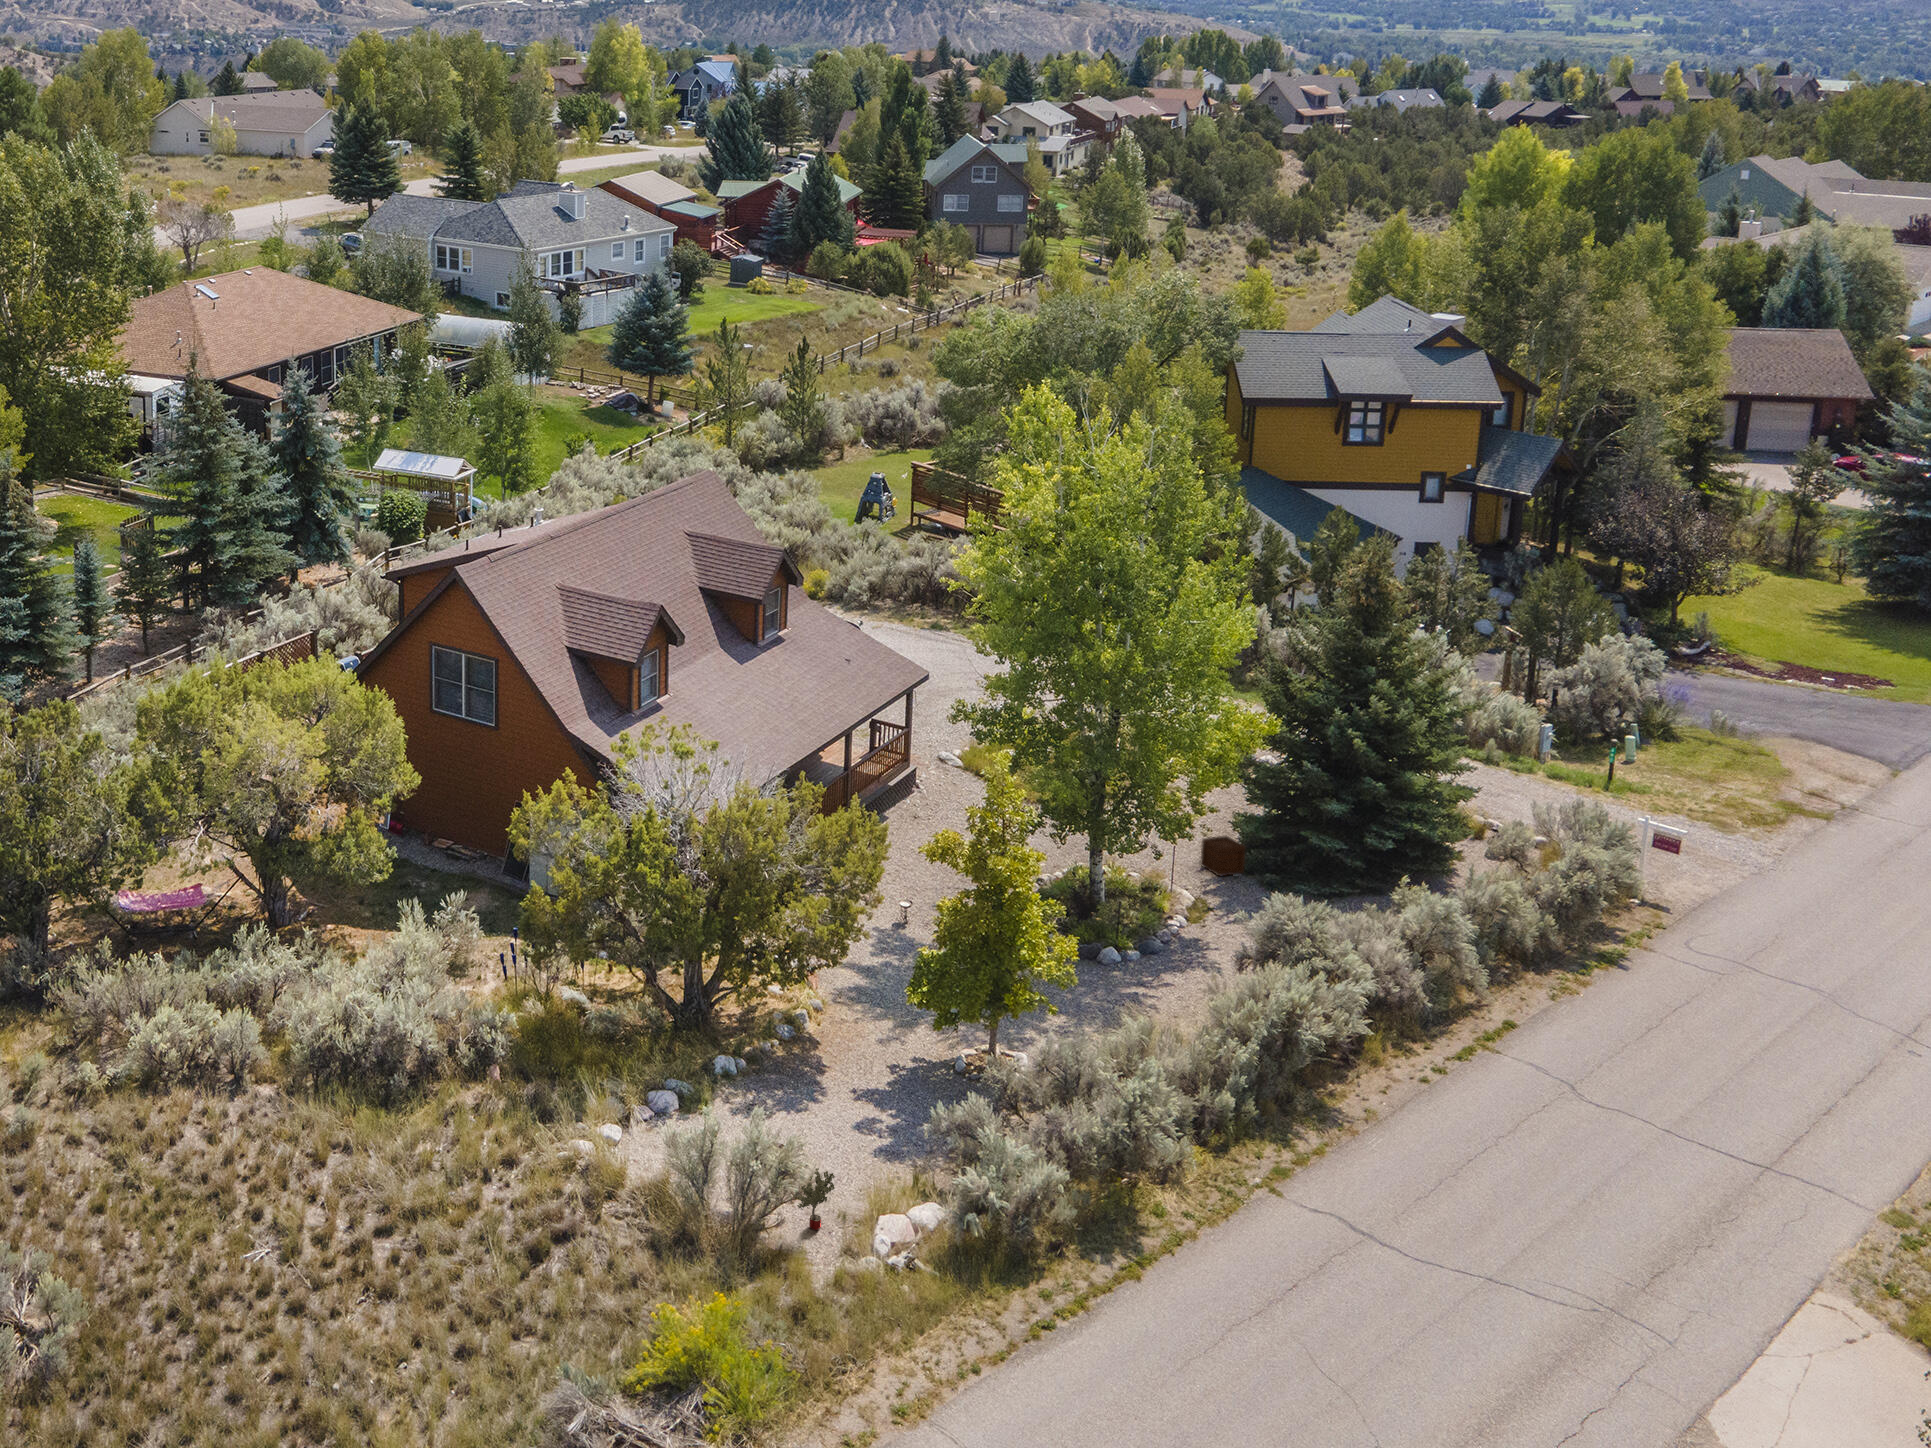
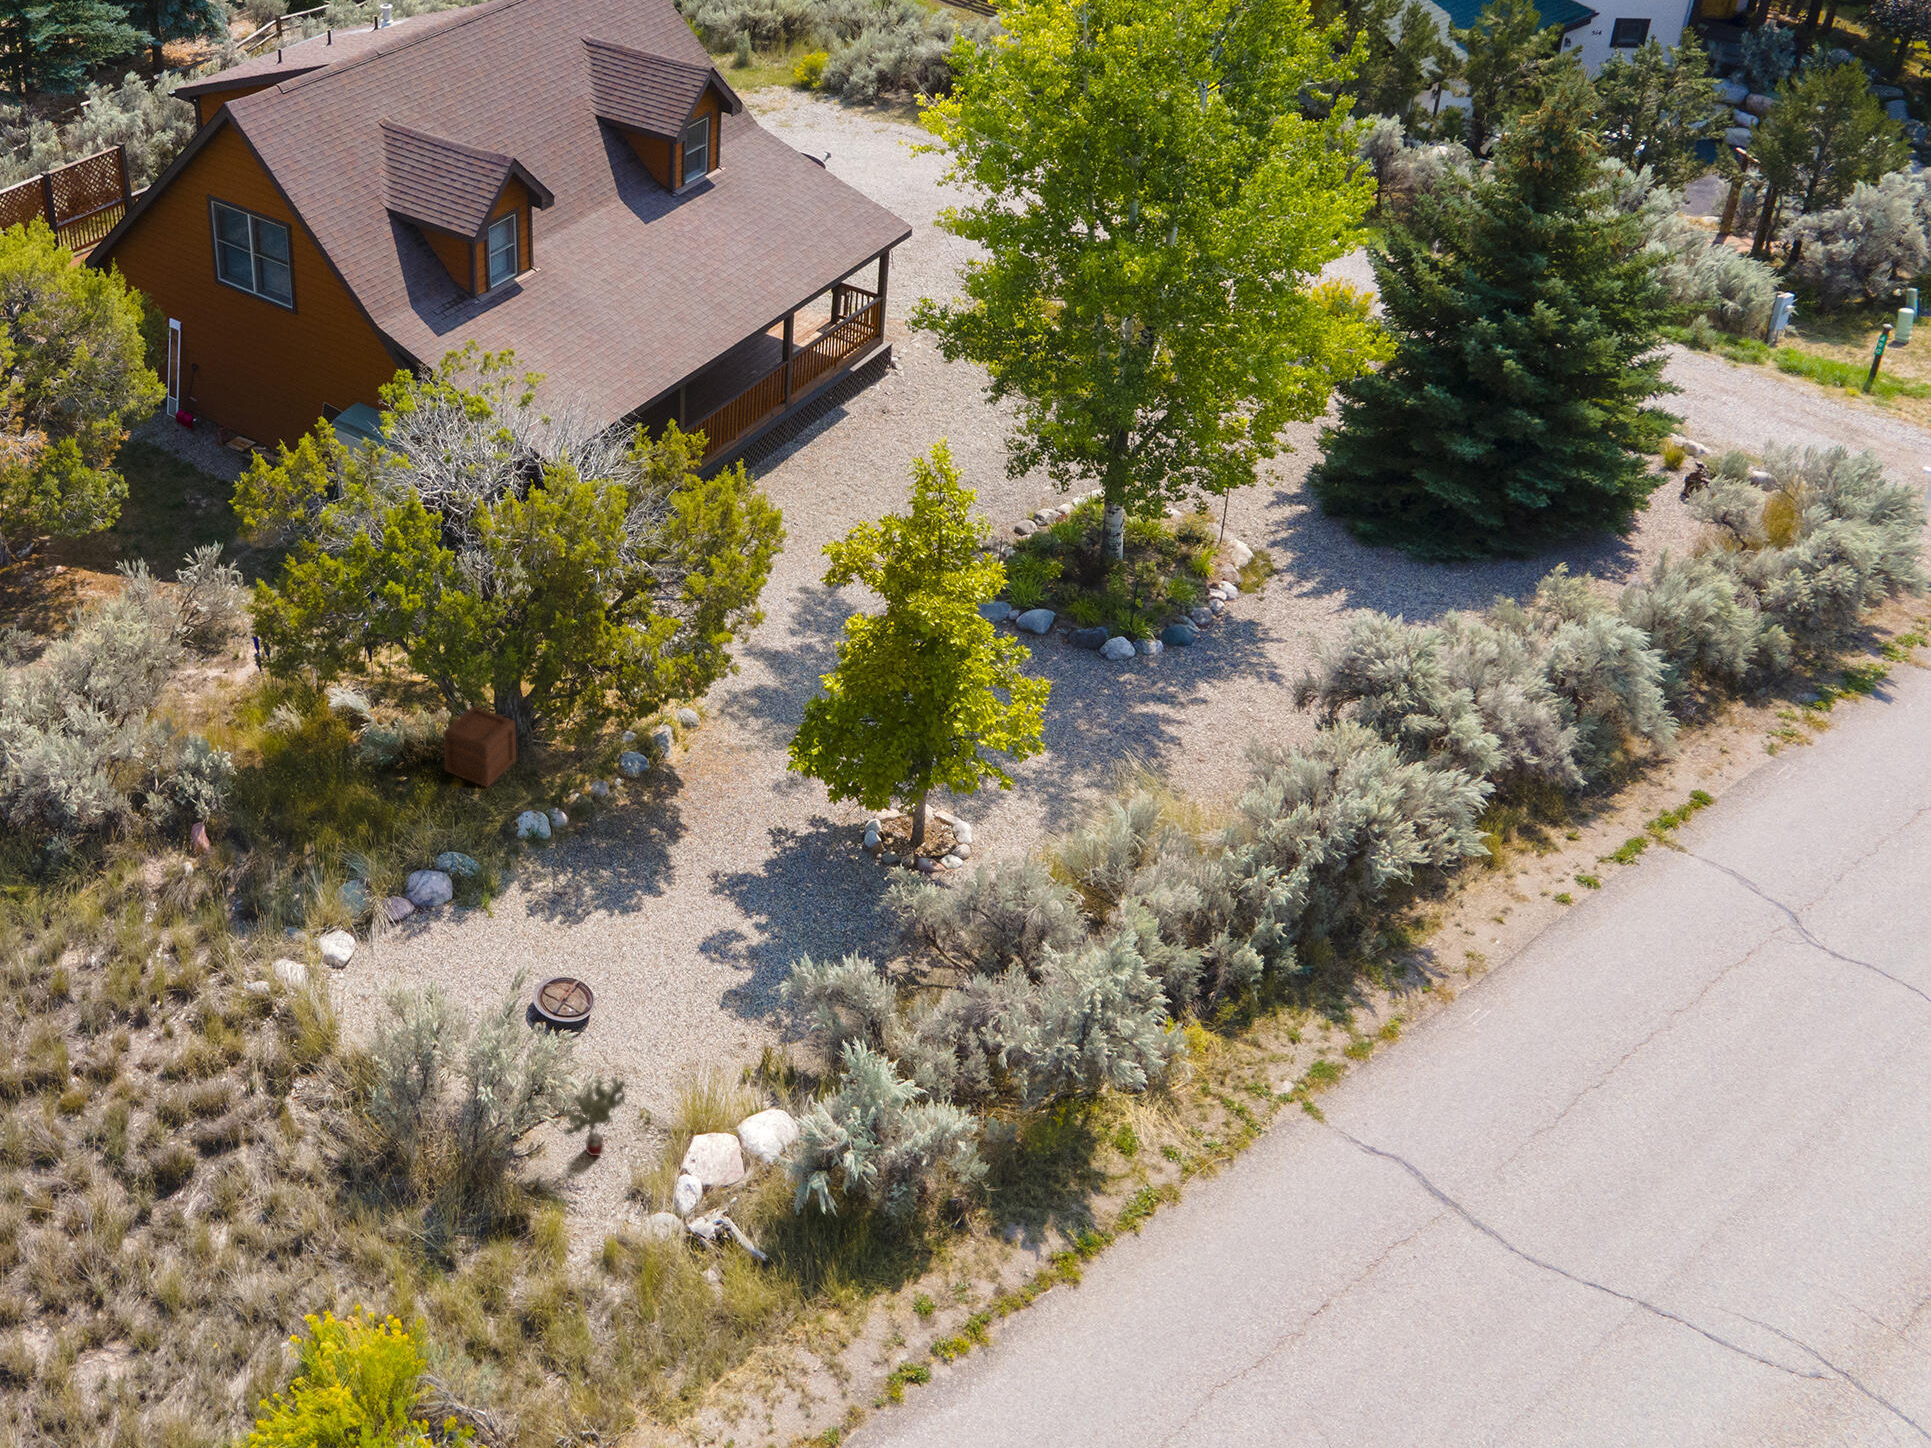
wooden crate: present [1200,835,1245,876] -> present [443,706,516,787]

